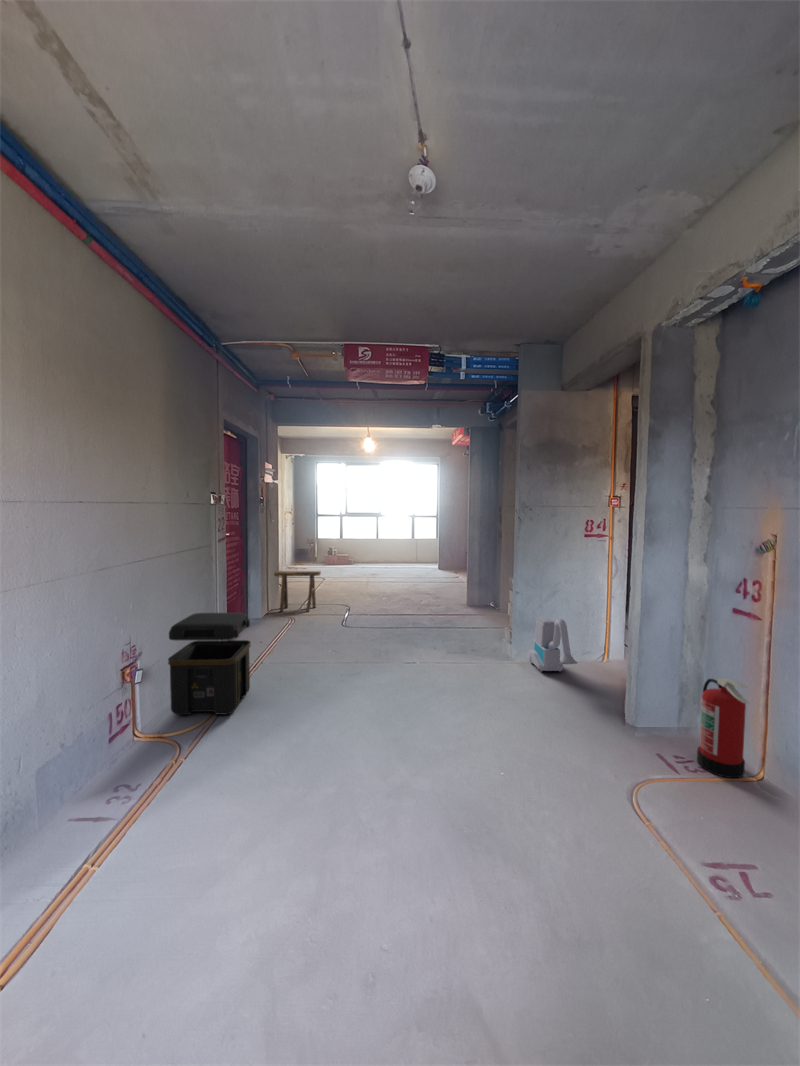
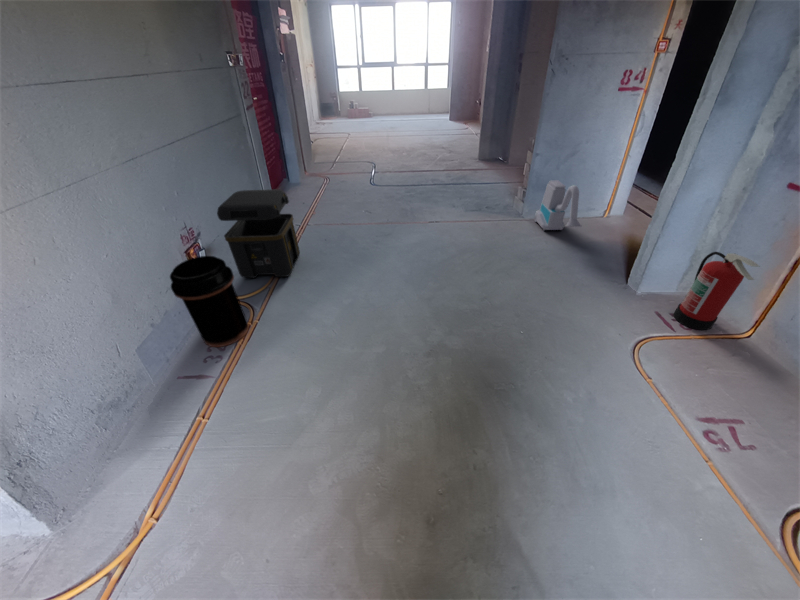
stool: present [274,571,321,612] -> none [304,132,346,174]
trash can: none [97,670,173,793] -> present [170,256,249,347]

